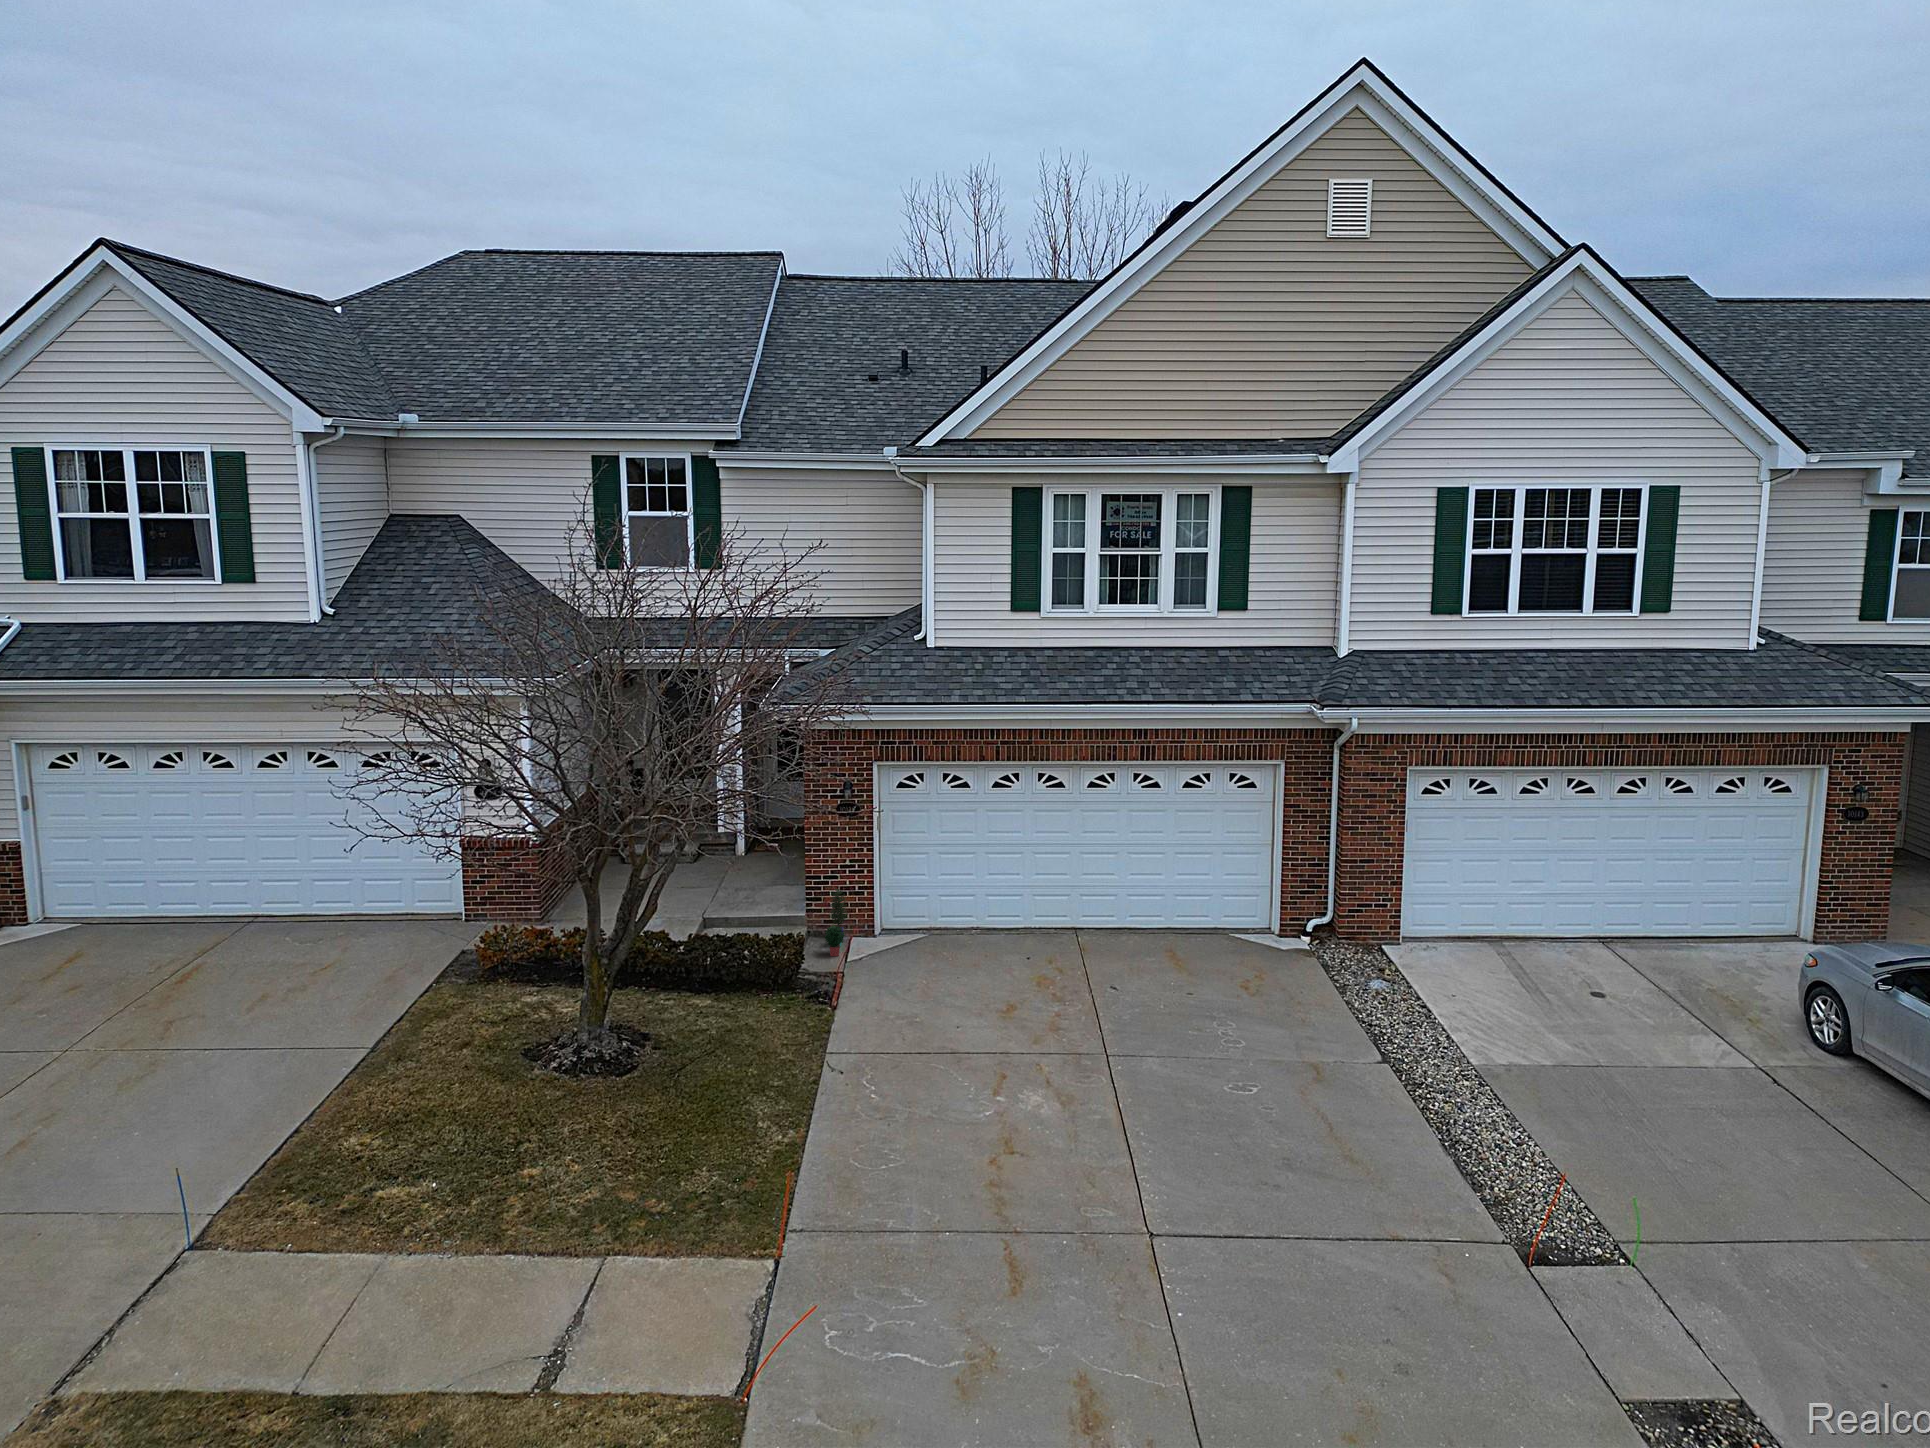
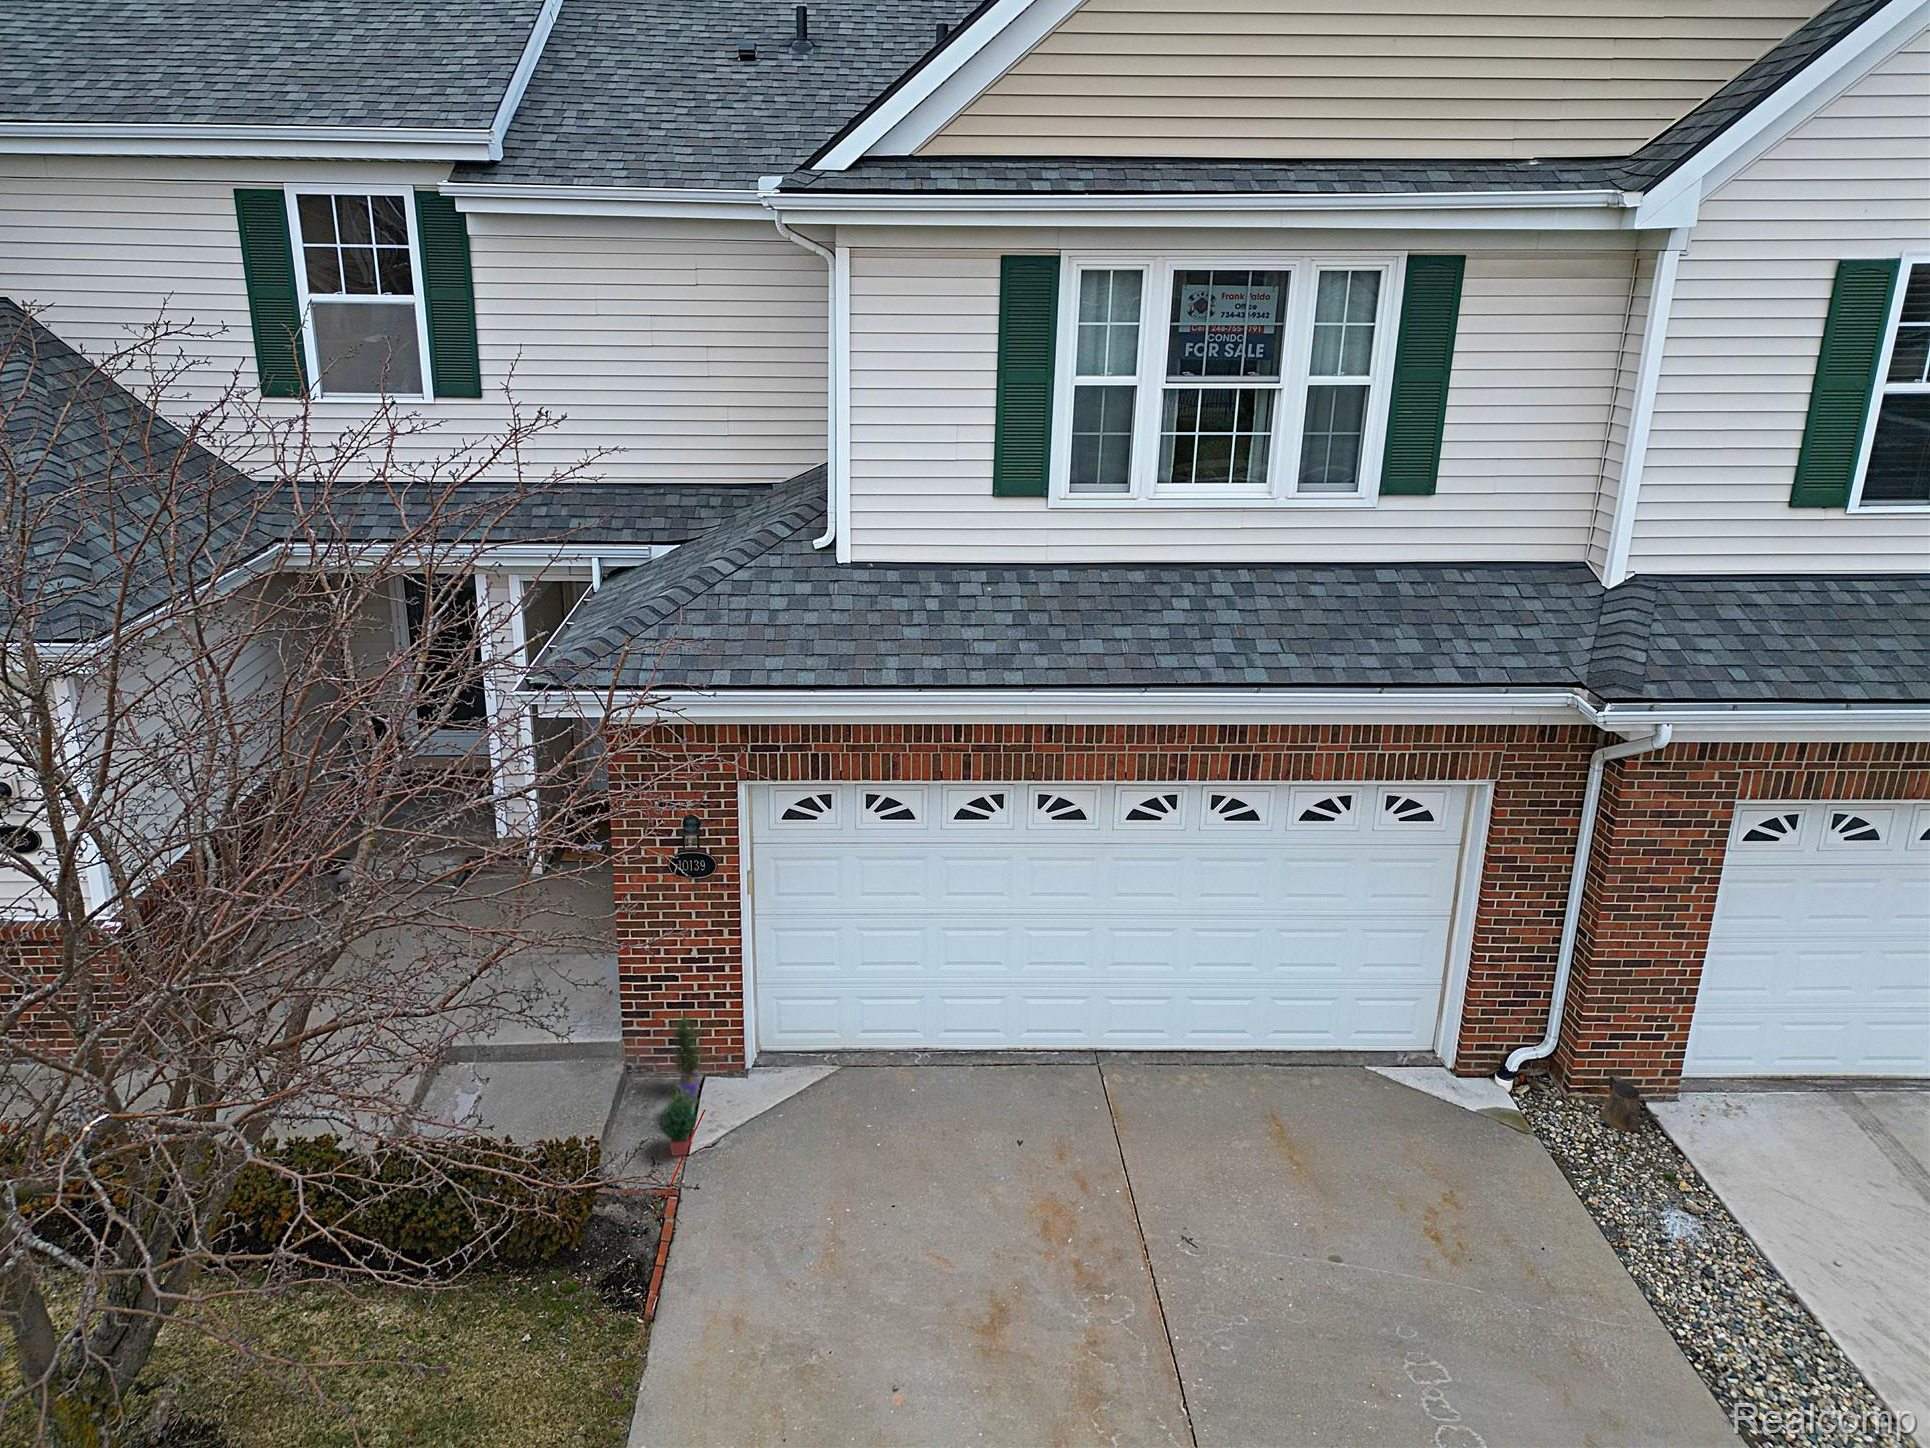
watering can: none [1354,929,1374,956] -> present [1601,1076,1659,1131]

